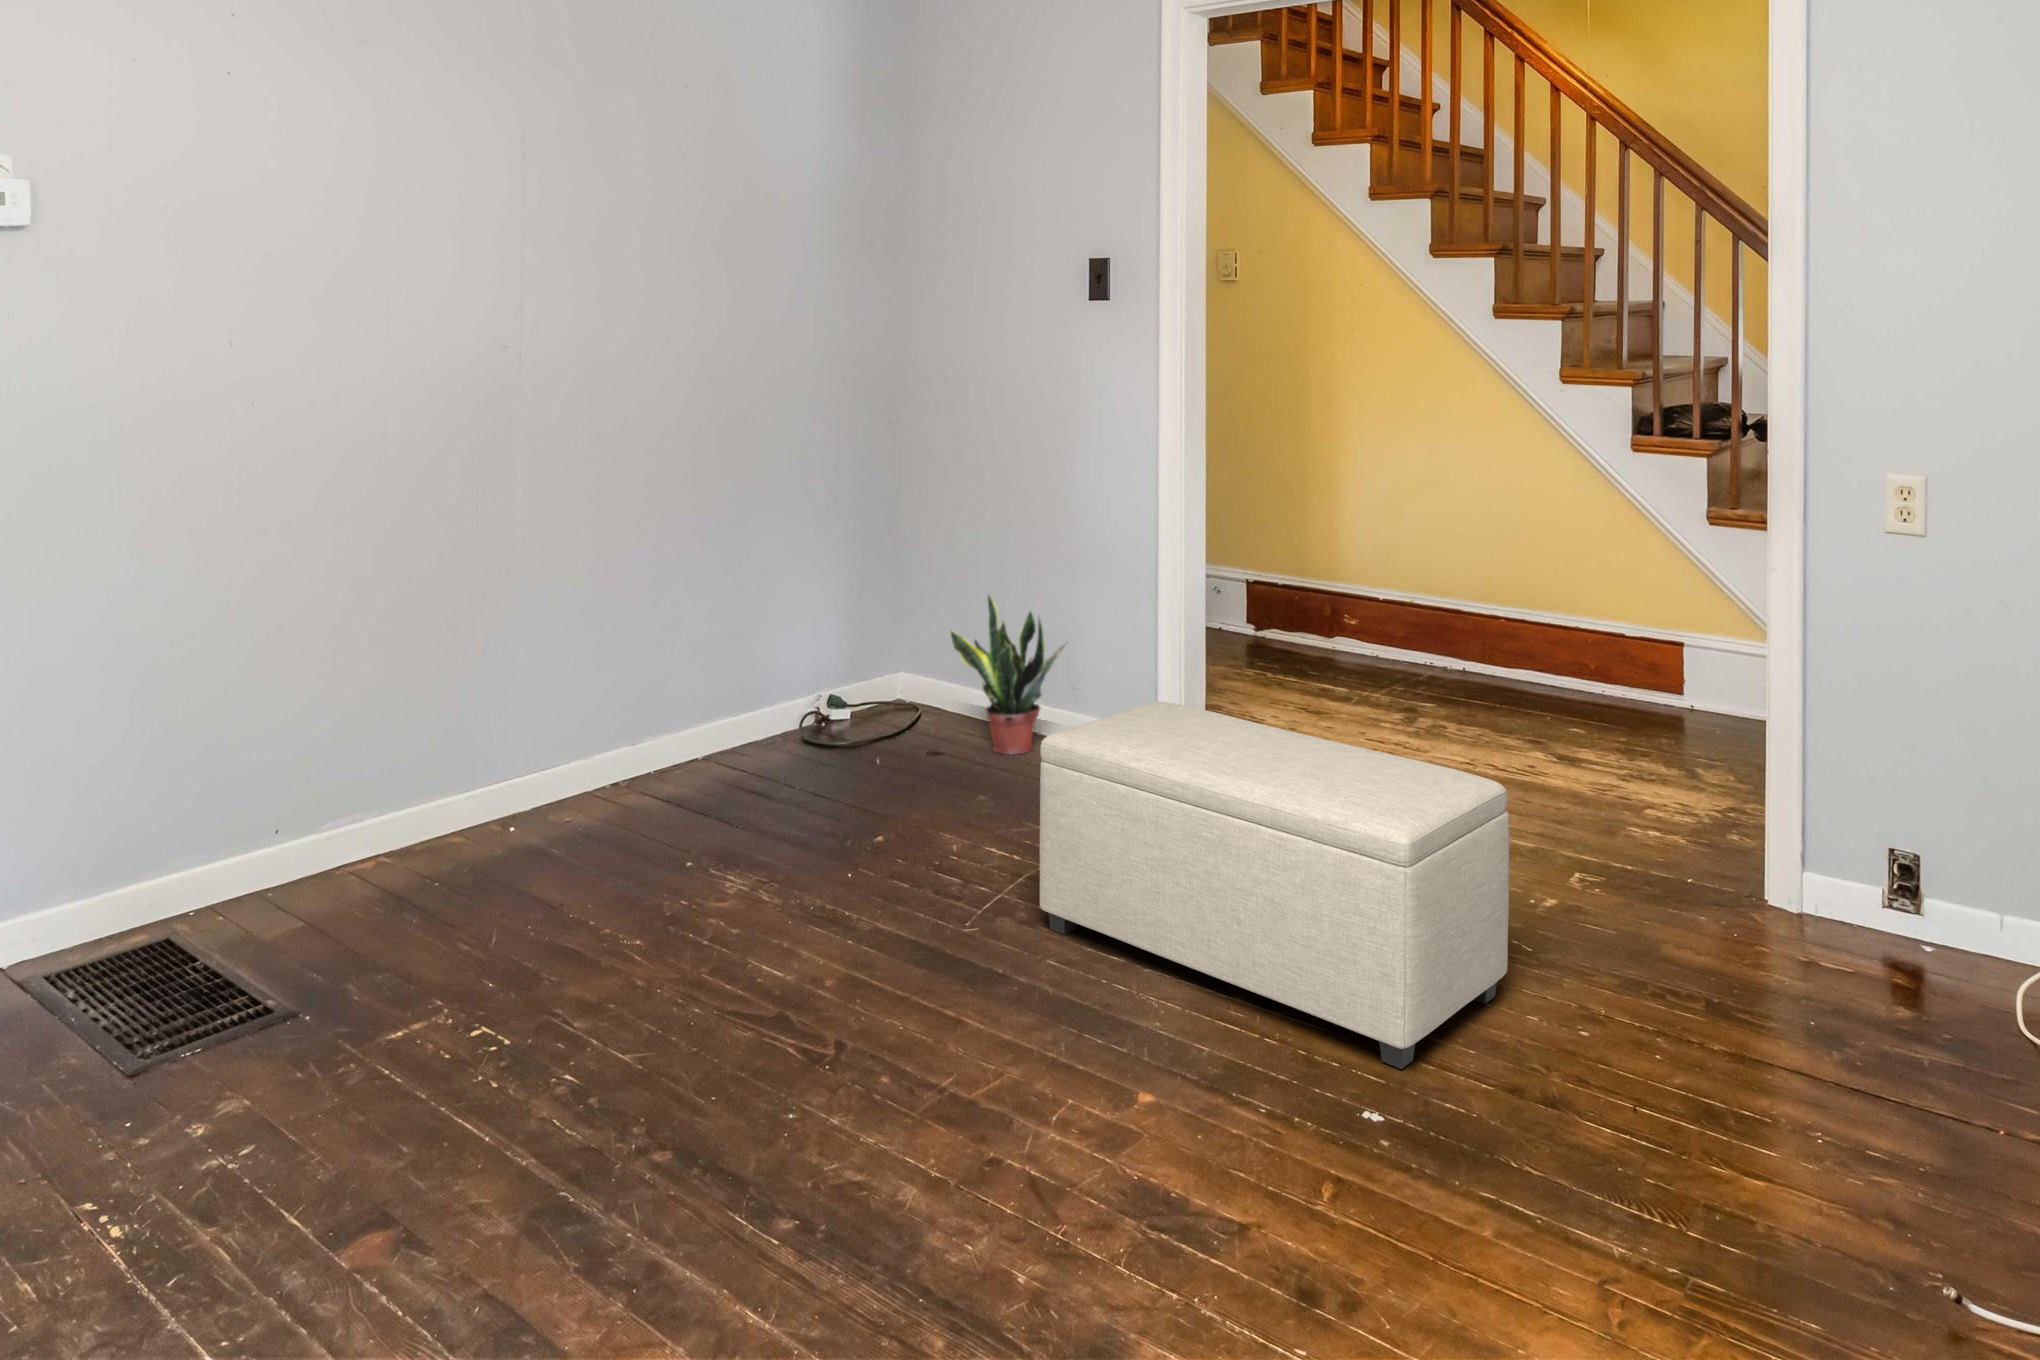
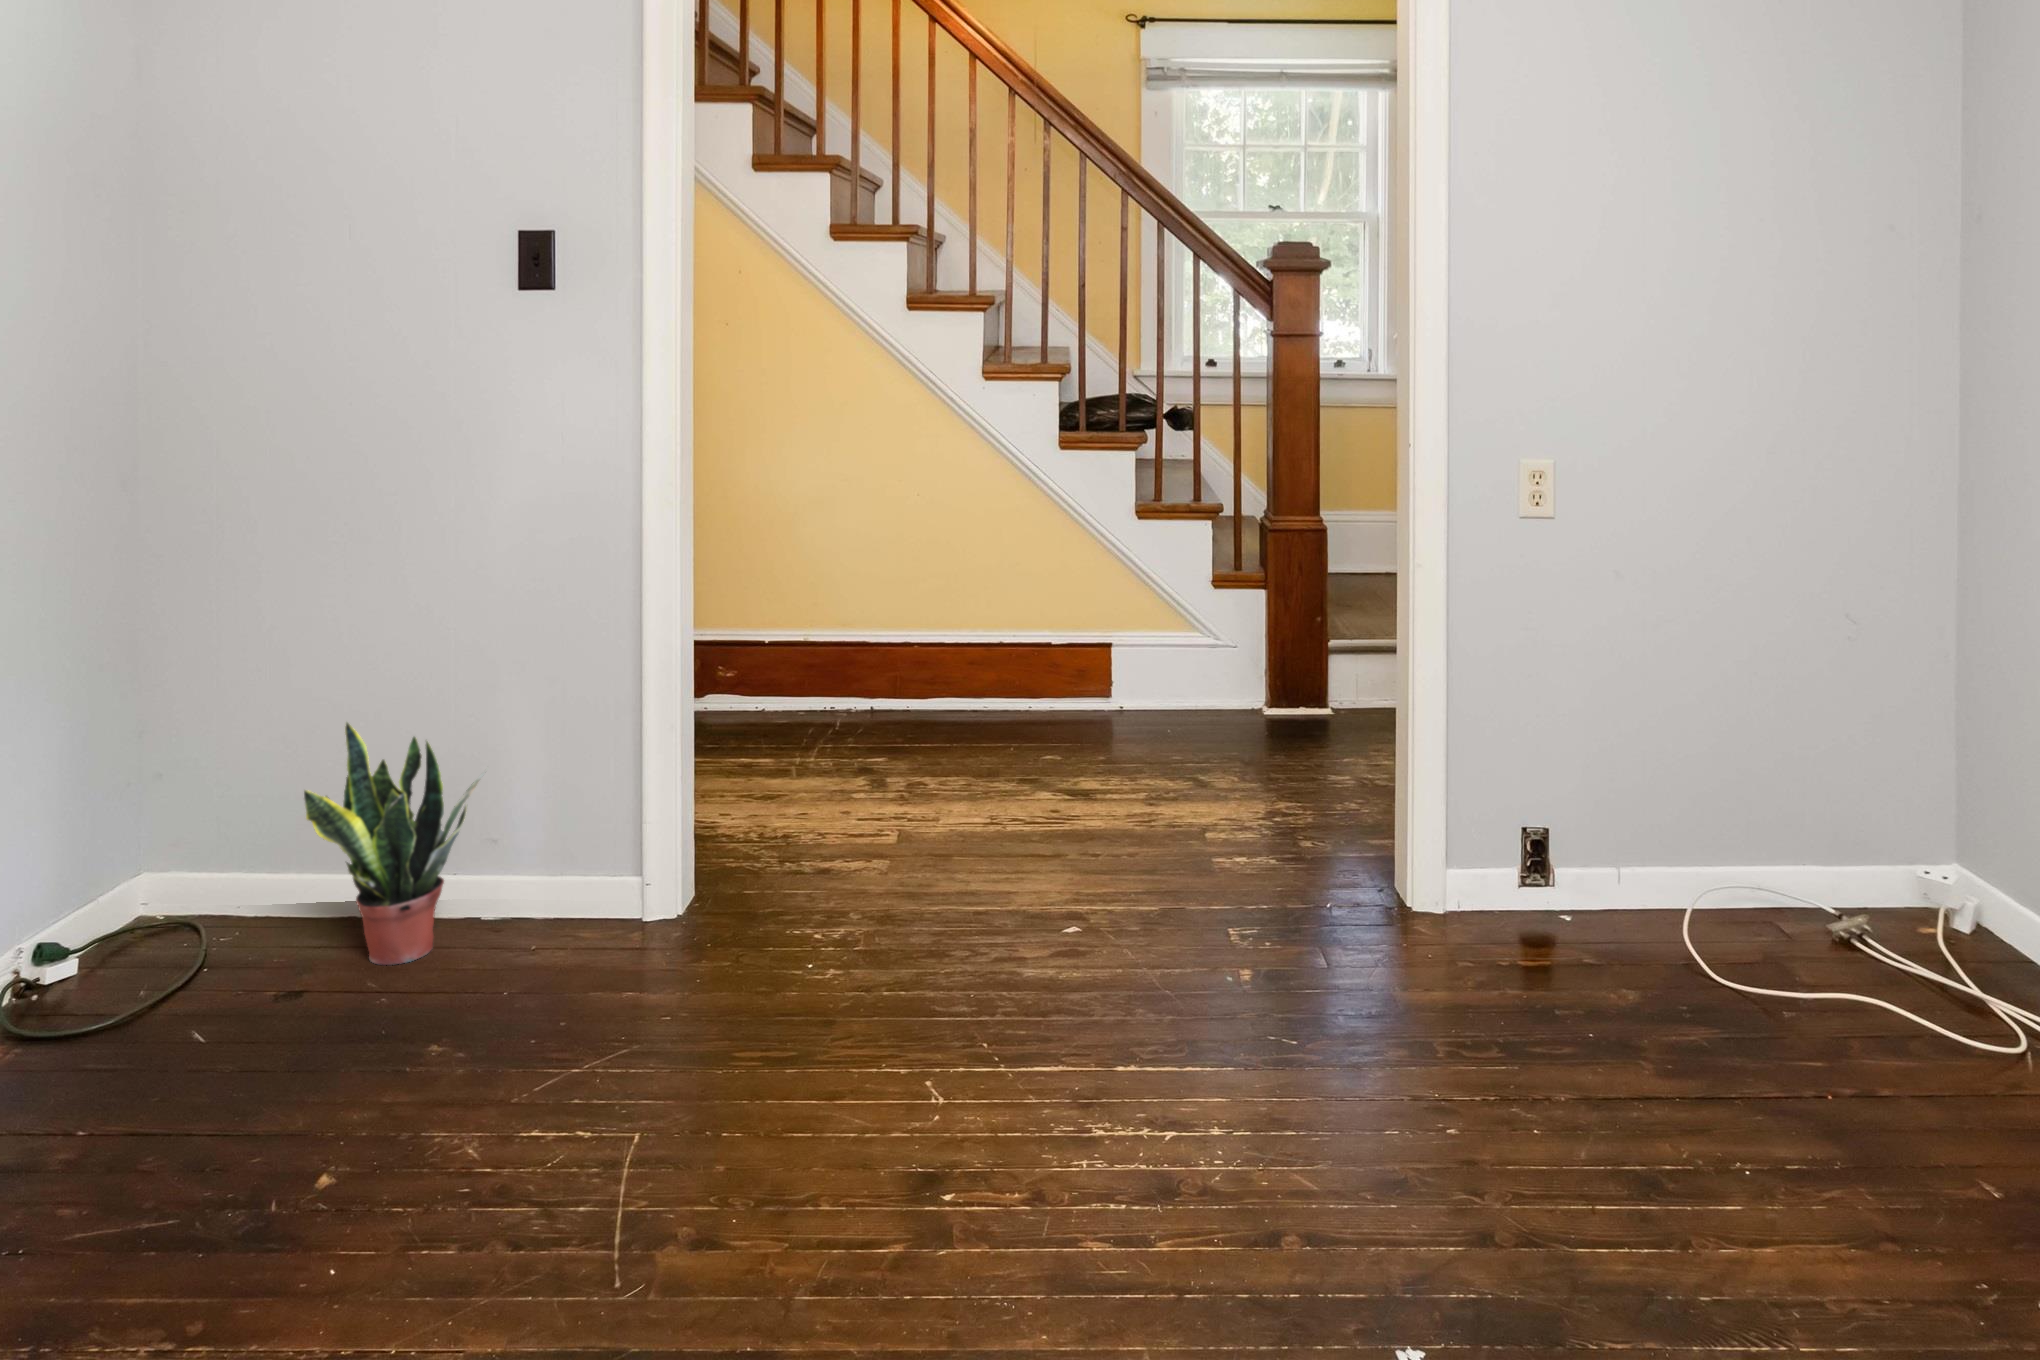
ottoman: present [1039,702,1509,1069] -> none [706,832,1403,1282]

